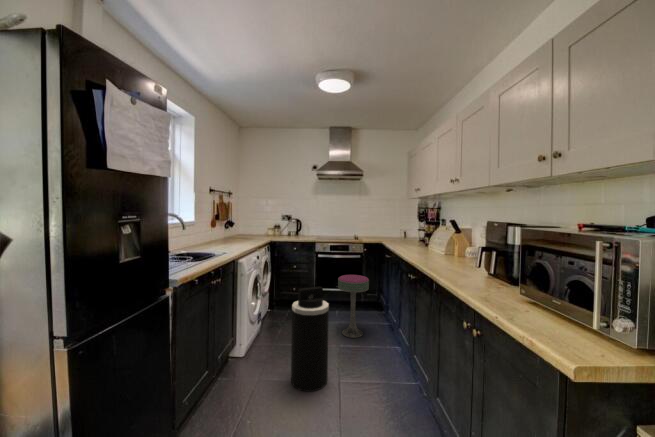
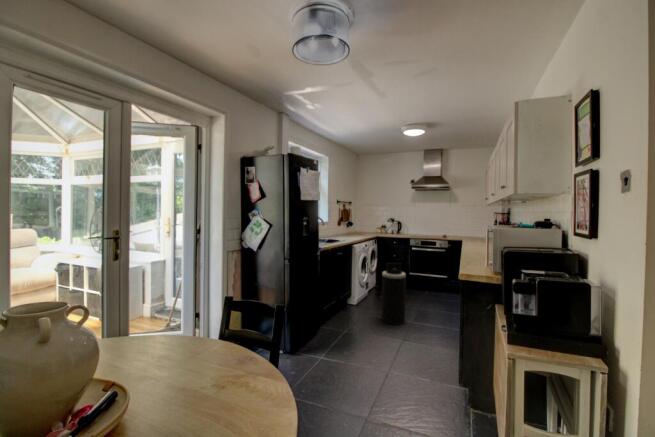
bar stool: present [338,275,369,338] -> none [422,262,446,307]

